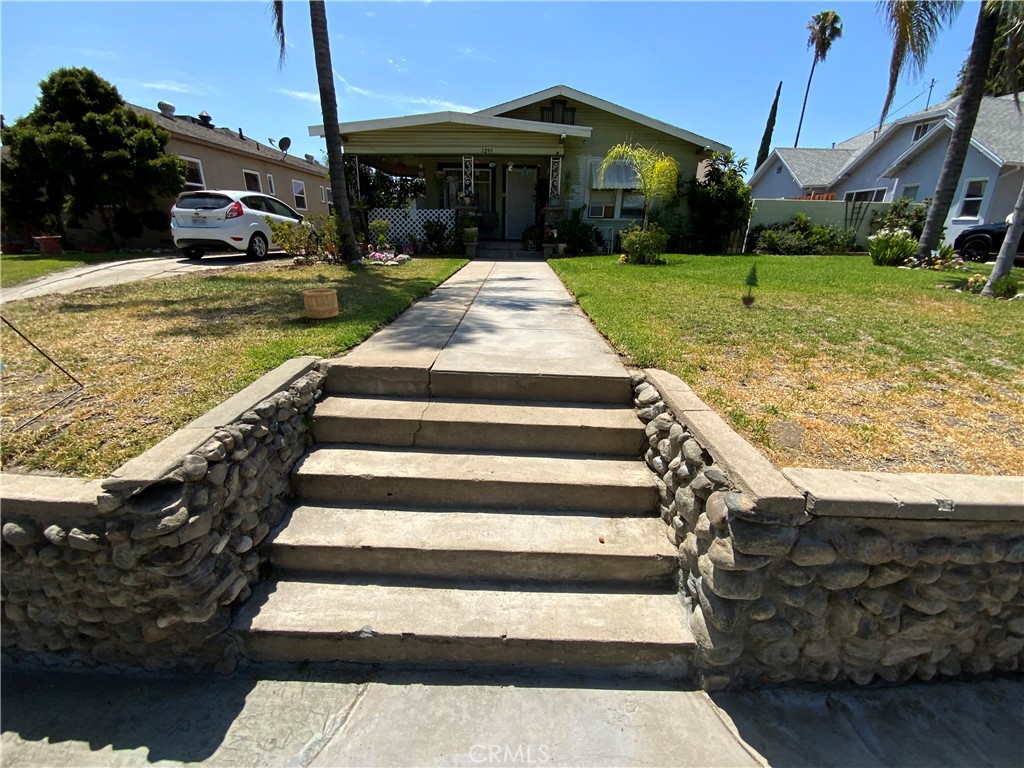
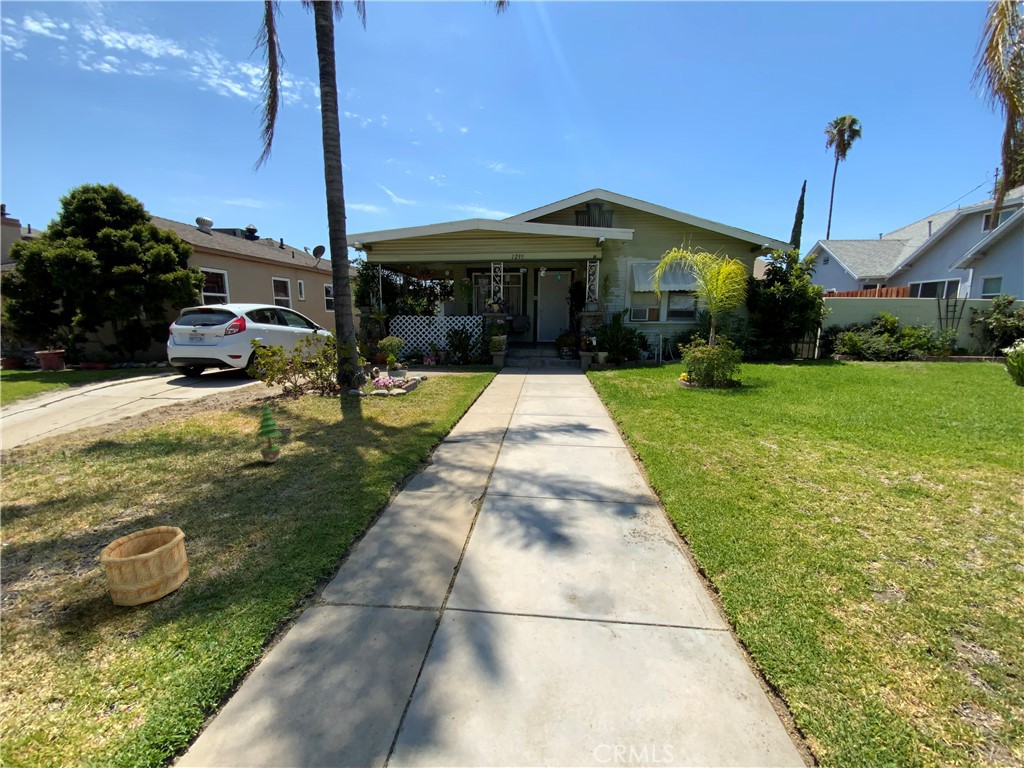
potted tree: present [742,263,759,307] -> present [256,403,281,463]

